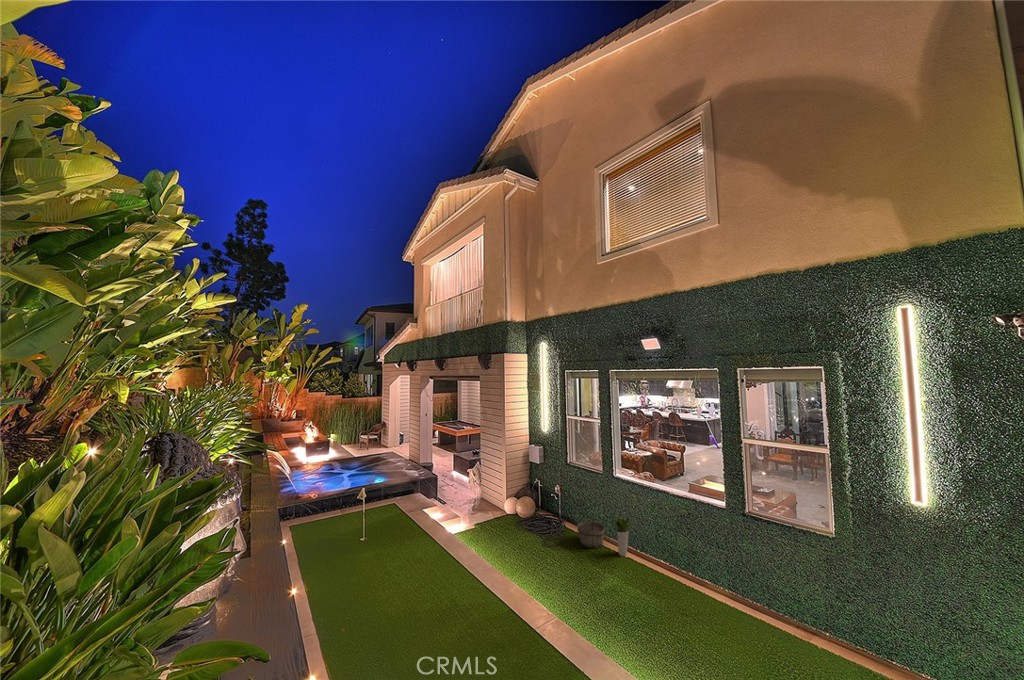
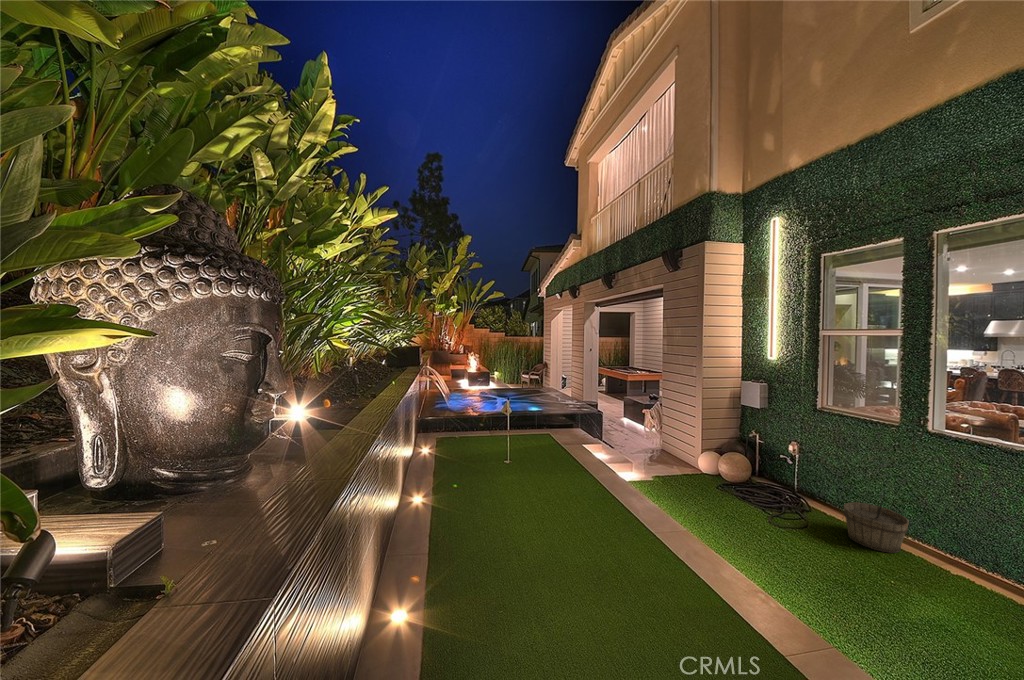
planter: present [614,517,632,556] -> none [939,504,993,582]

